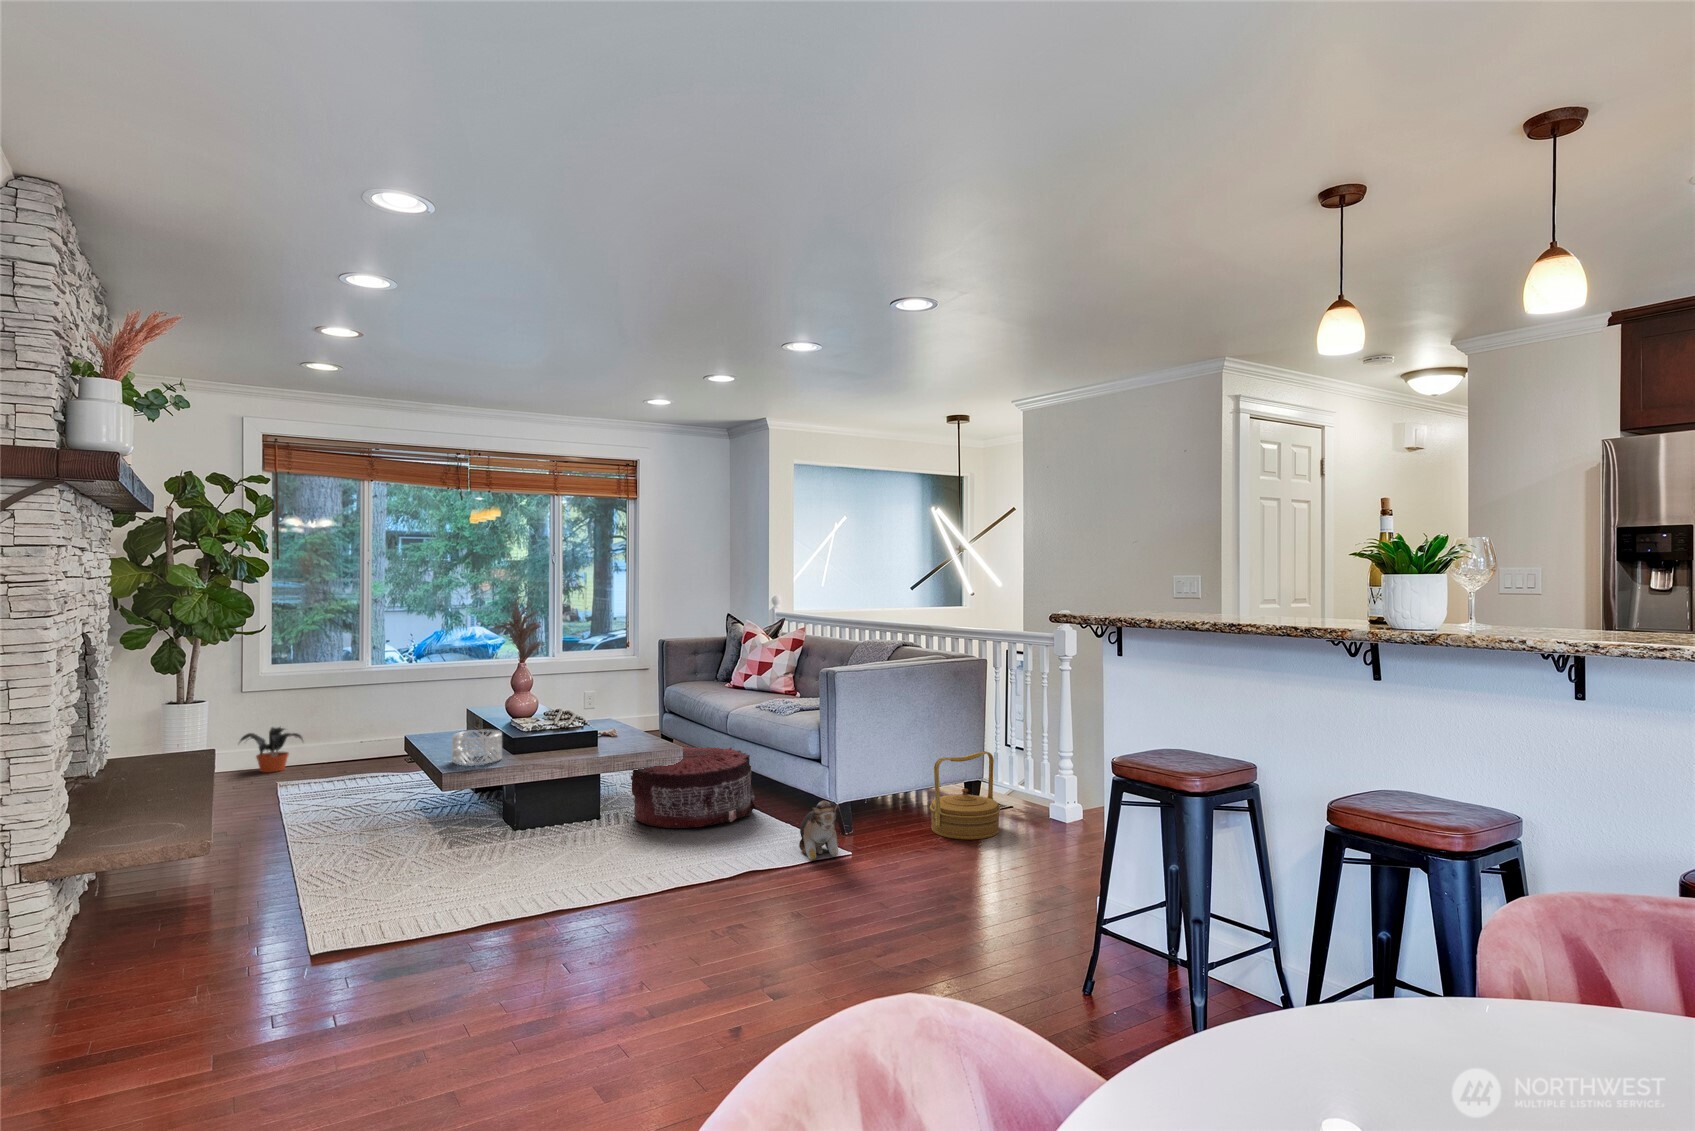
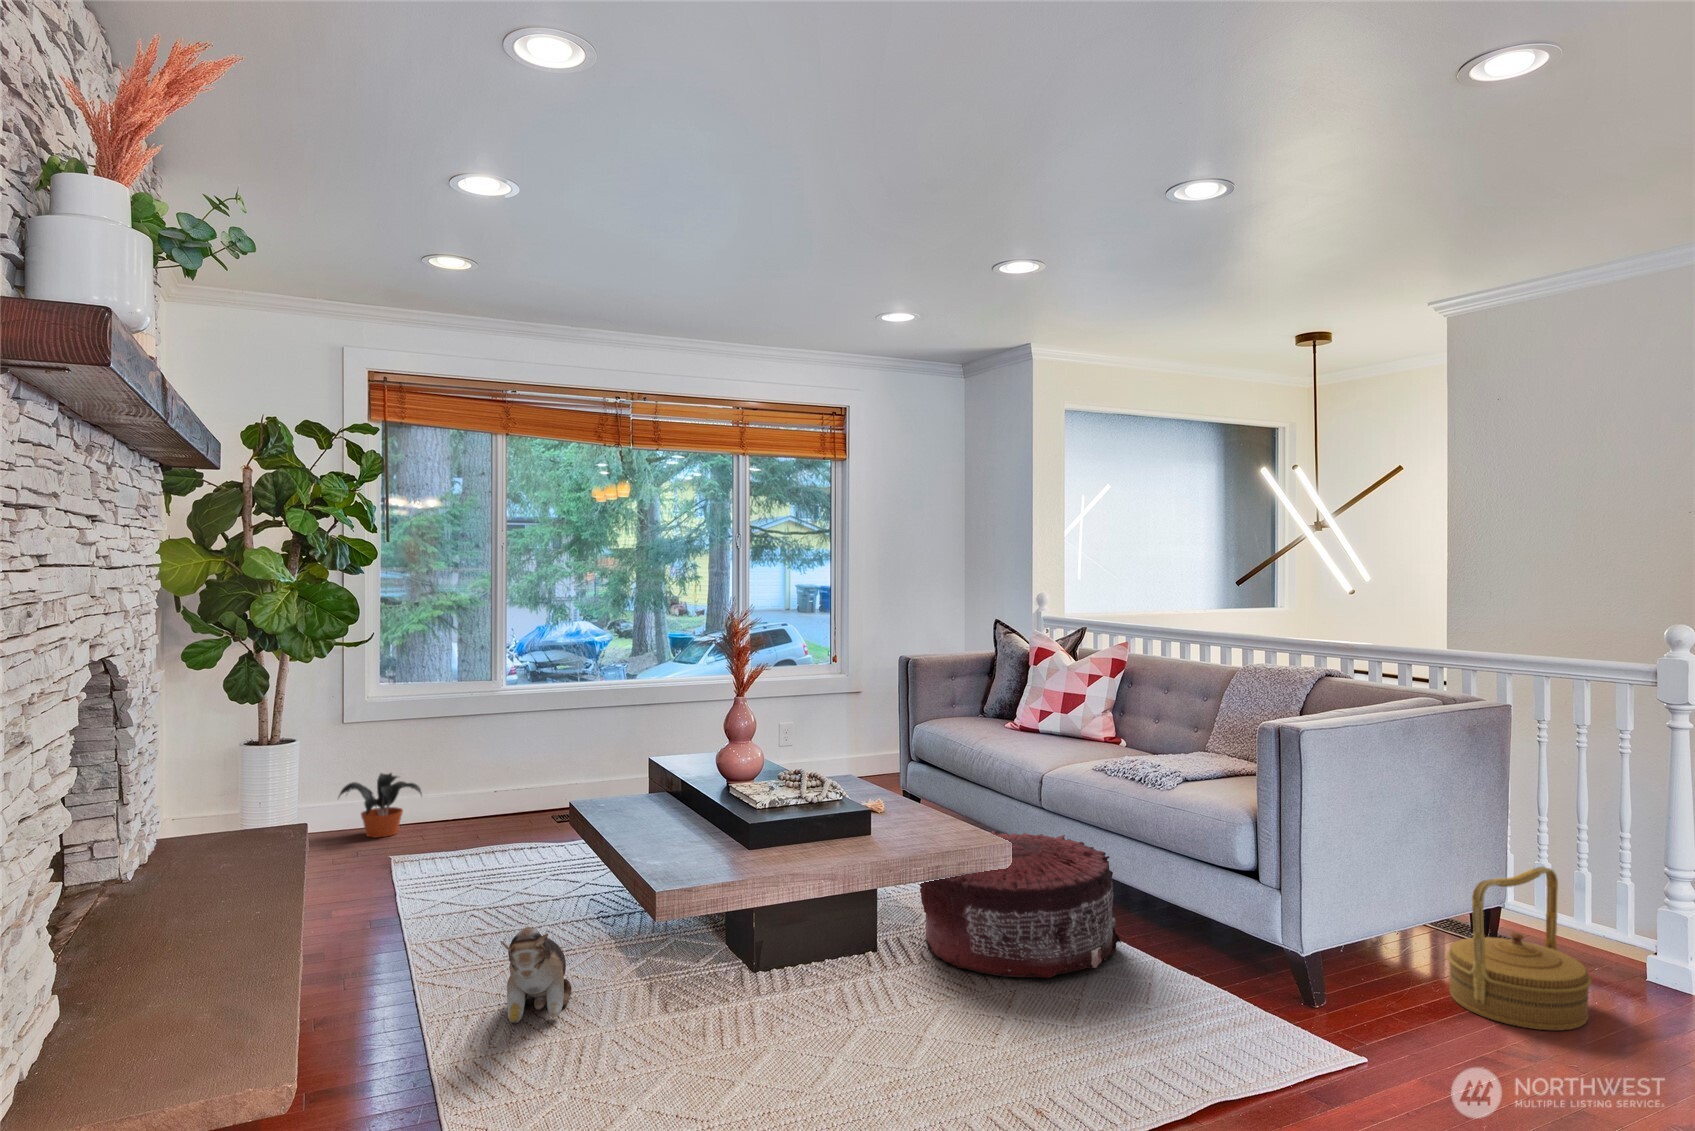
decorative bowl: present [452,729,502,765] -> none [663,809,739,872]
plush toy: present [799,801,839,860] -> present [500,927,572,1023]

